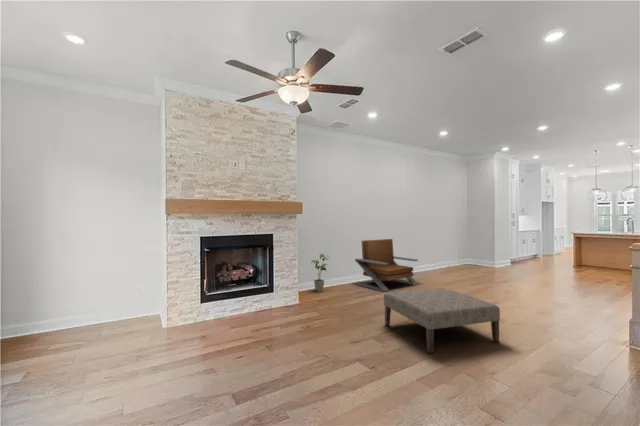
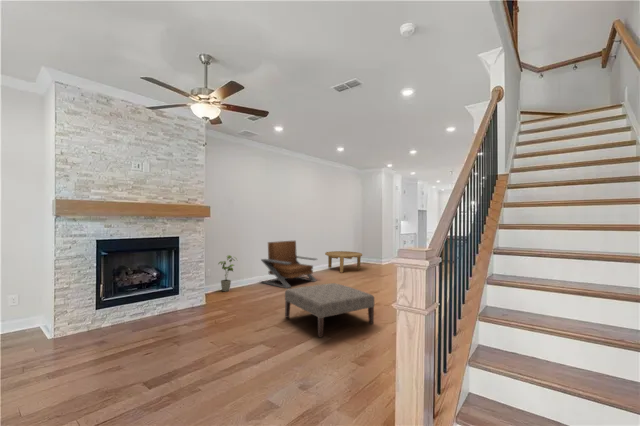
coffee table: none [426,252,473,277] -> present [325,251,362,273]

